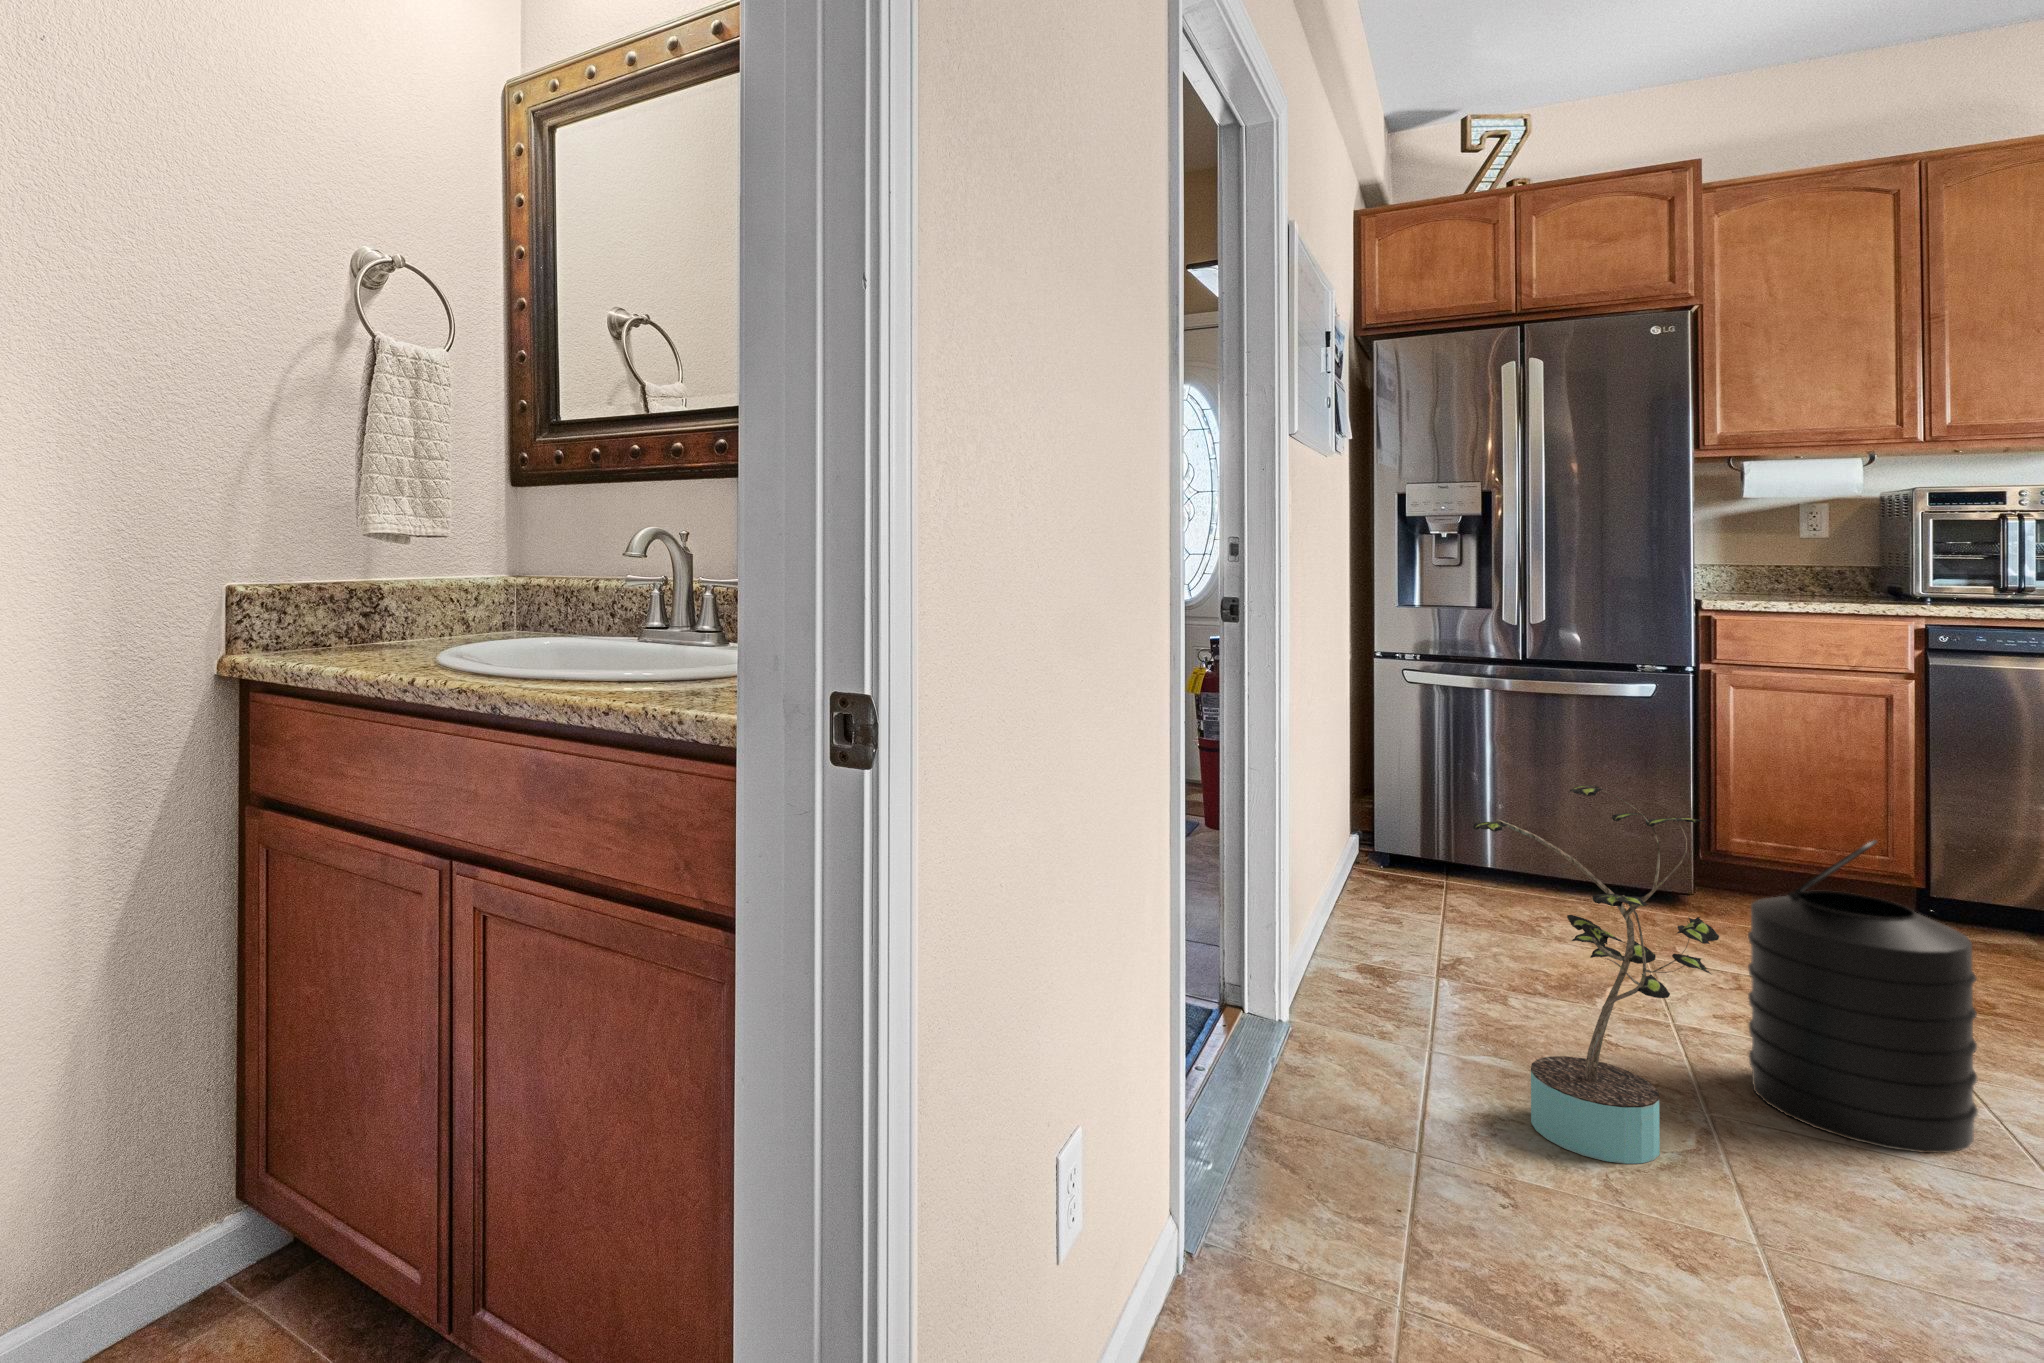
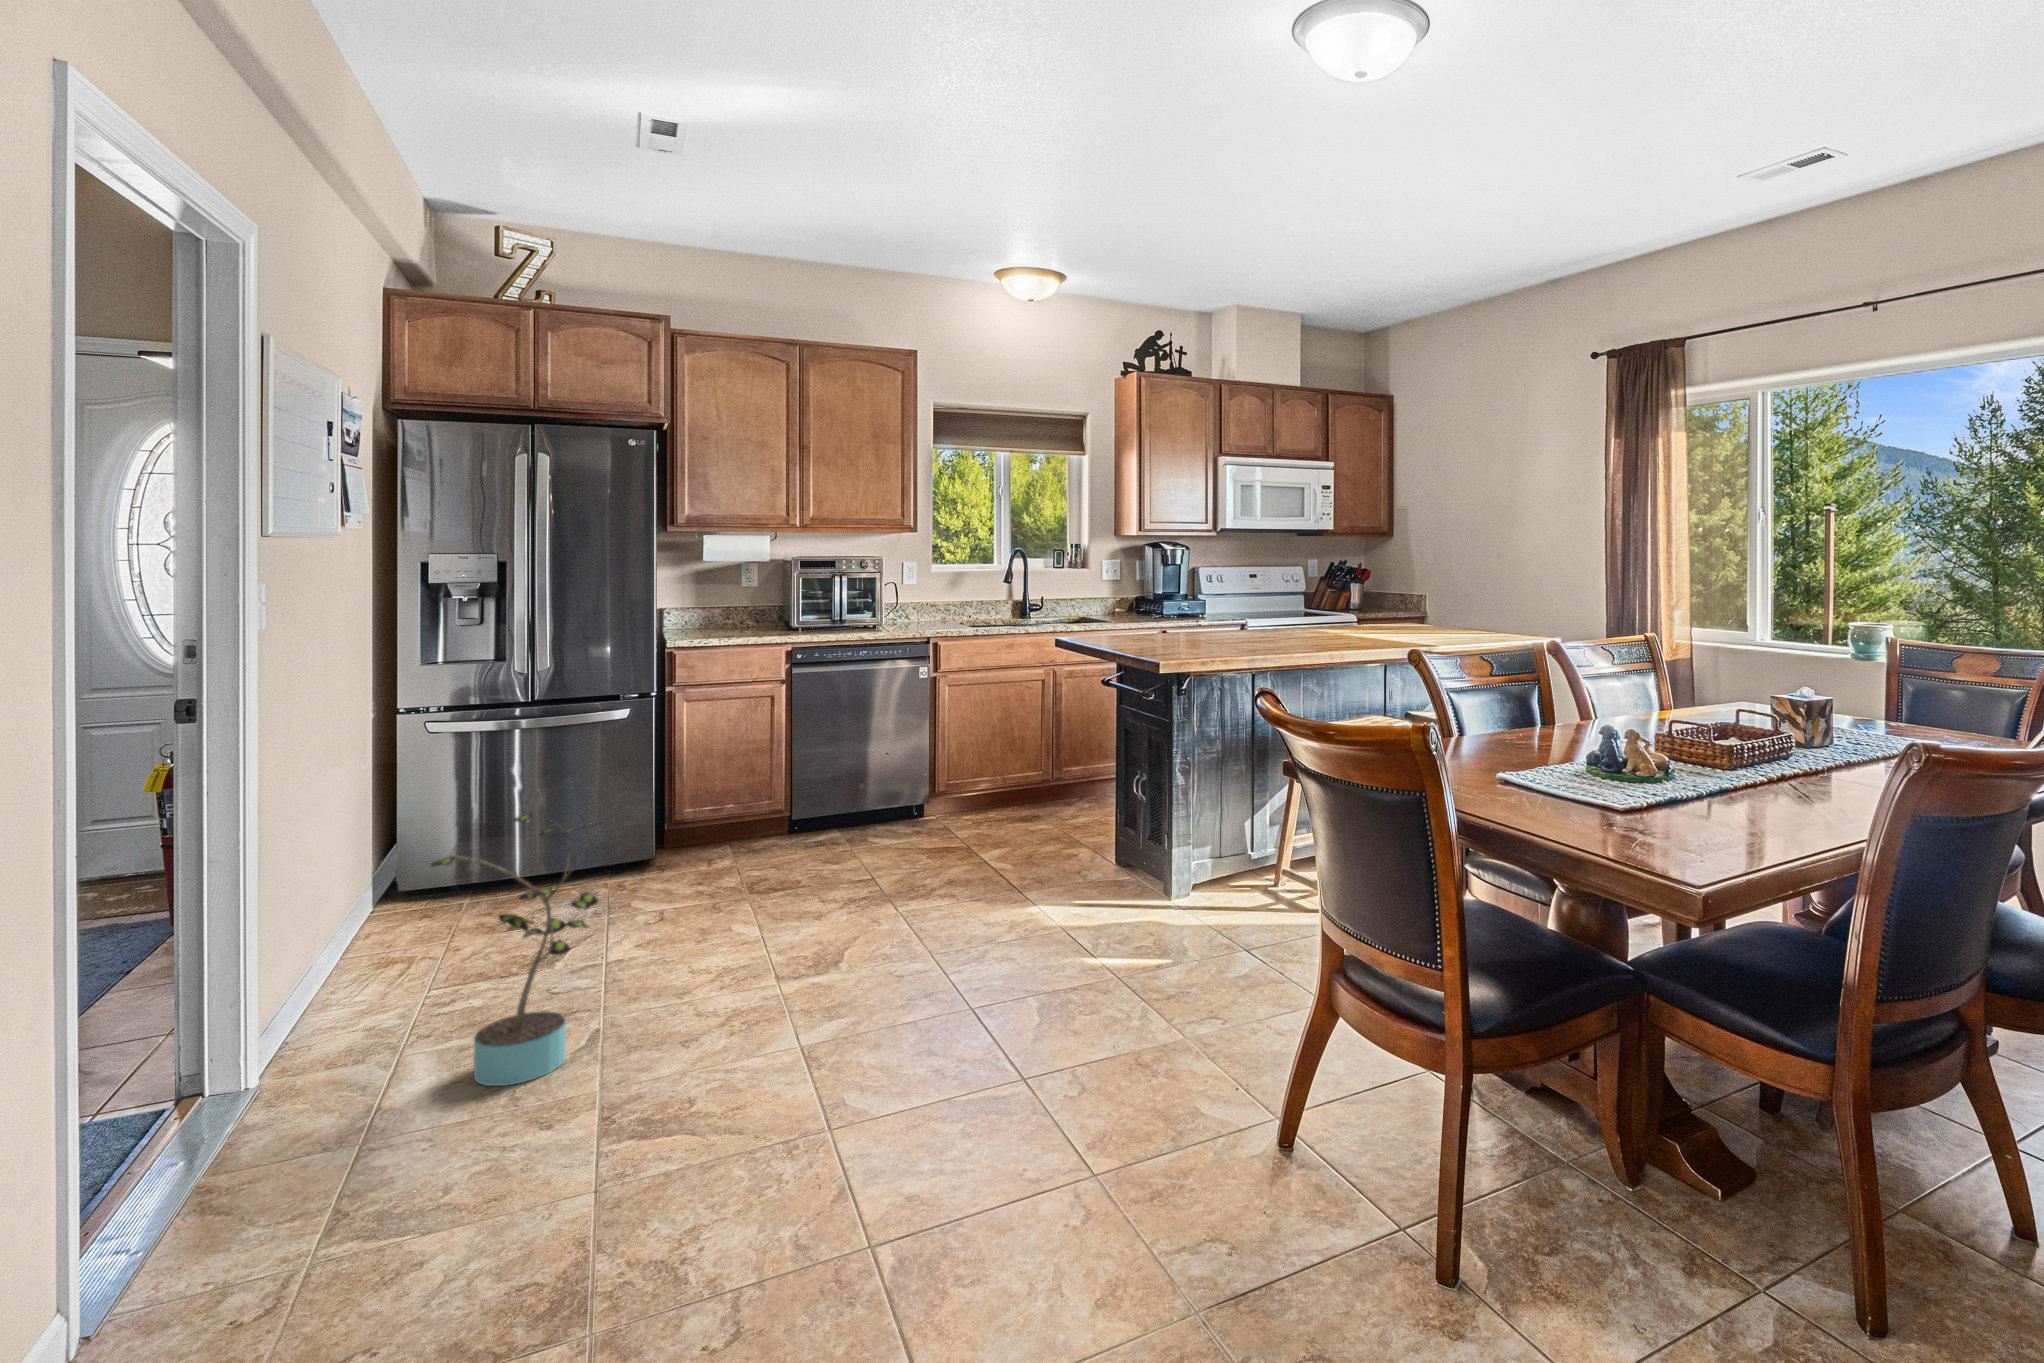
trash can: present [1748,840,1978,1153] -> none [641,808,759,1003]

